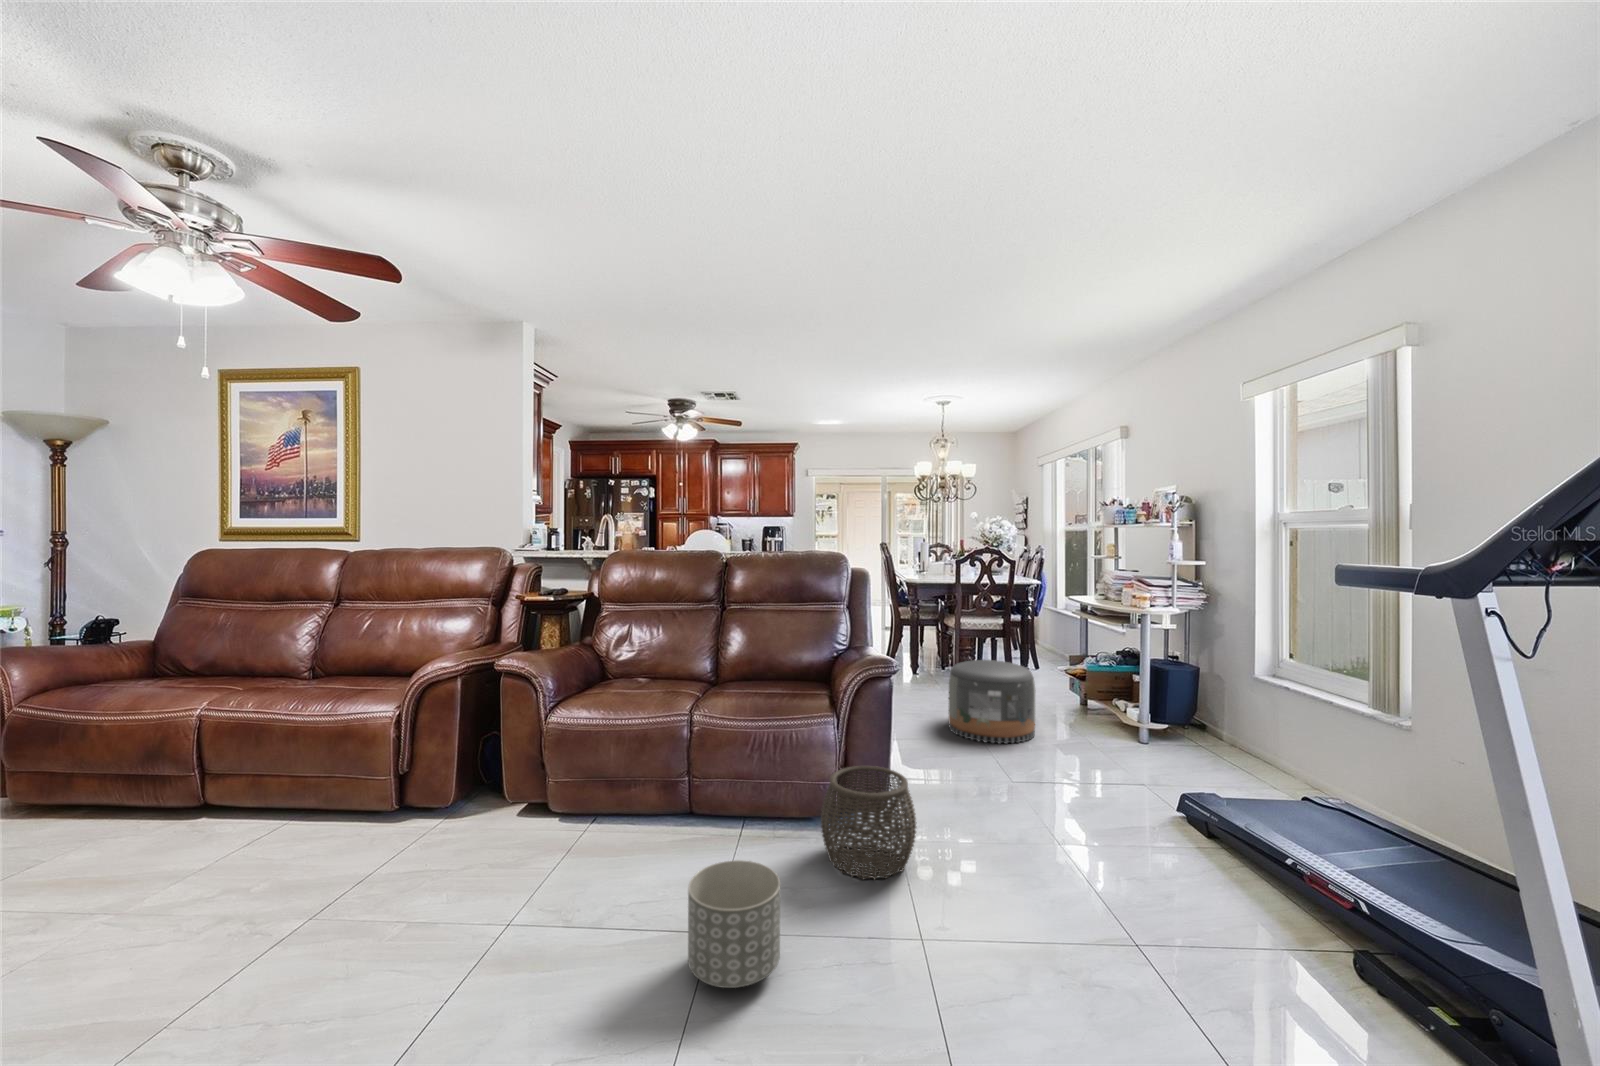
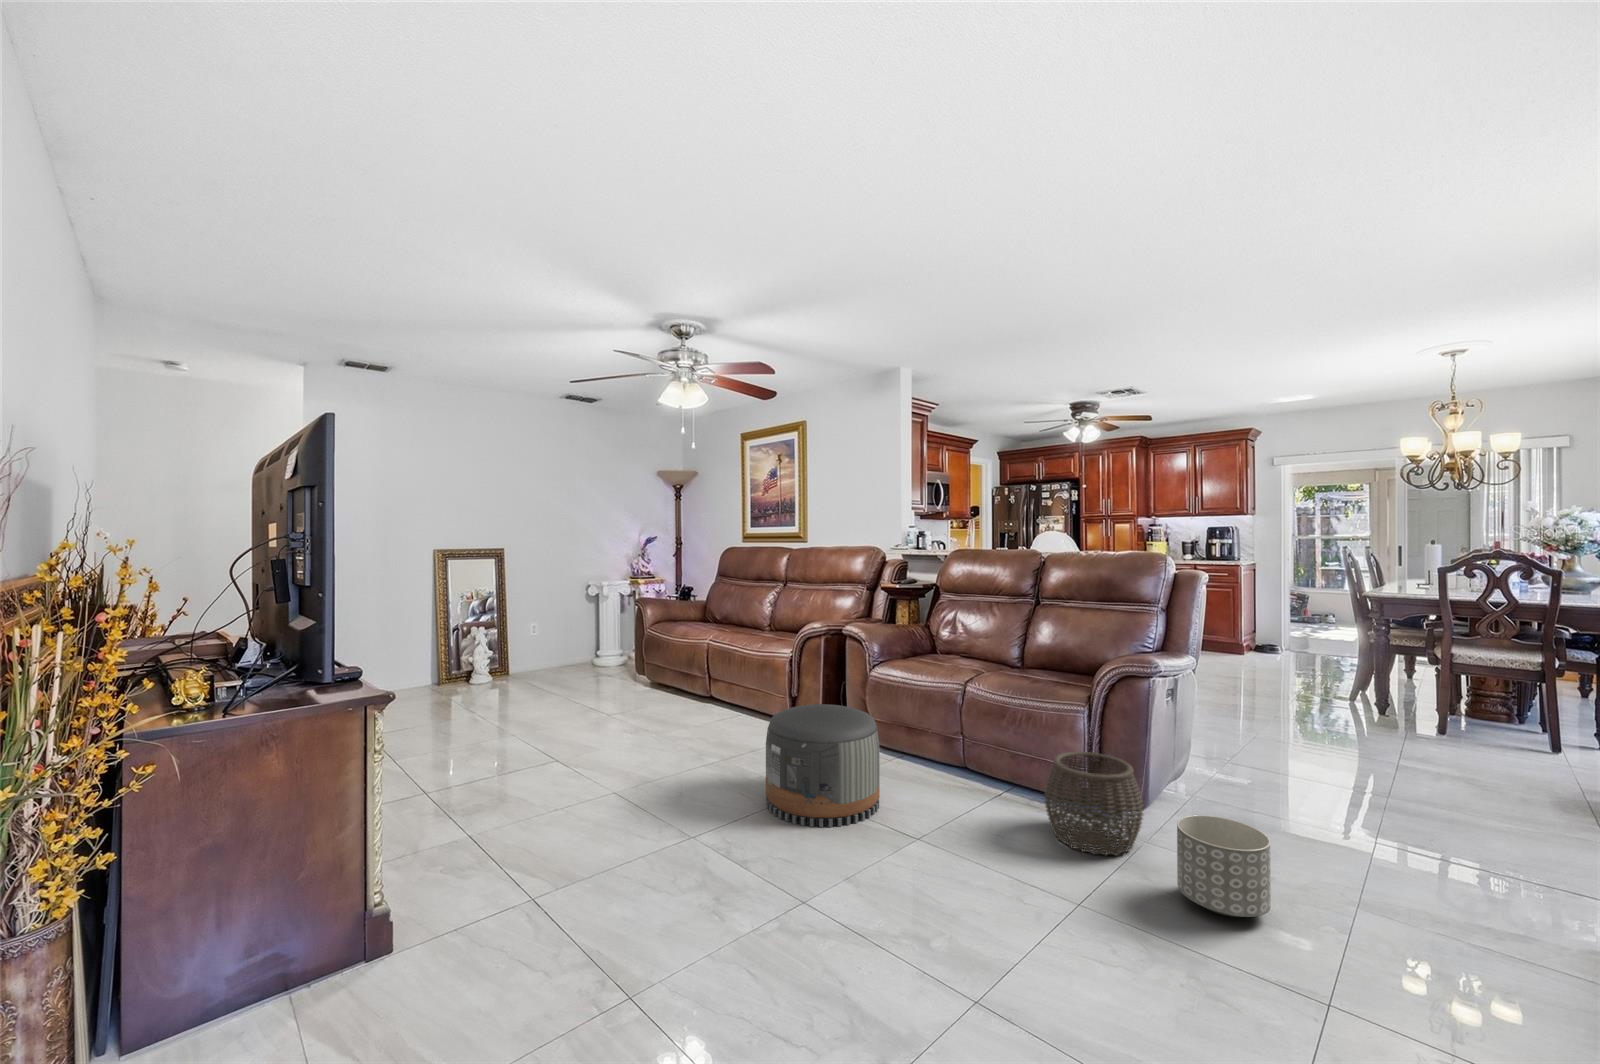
pouf: present [949,660,1035,744] -> present [766,704,880,827]
planter: present [688,860,780,988] -> present [1177,815,1271,917]

